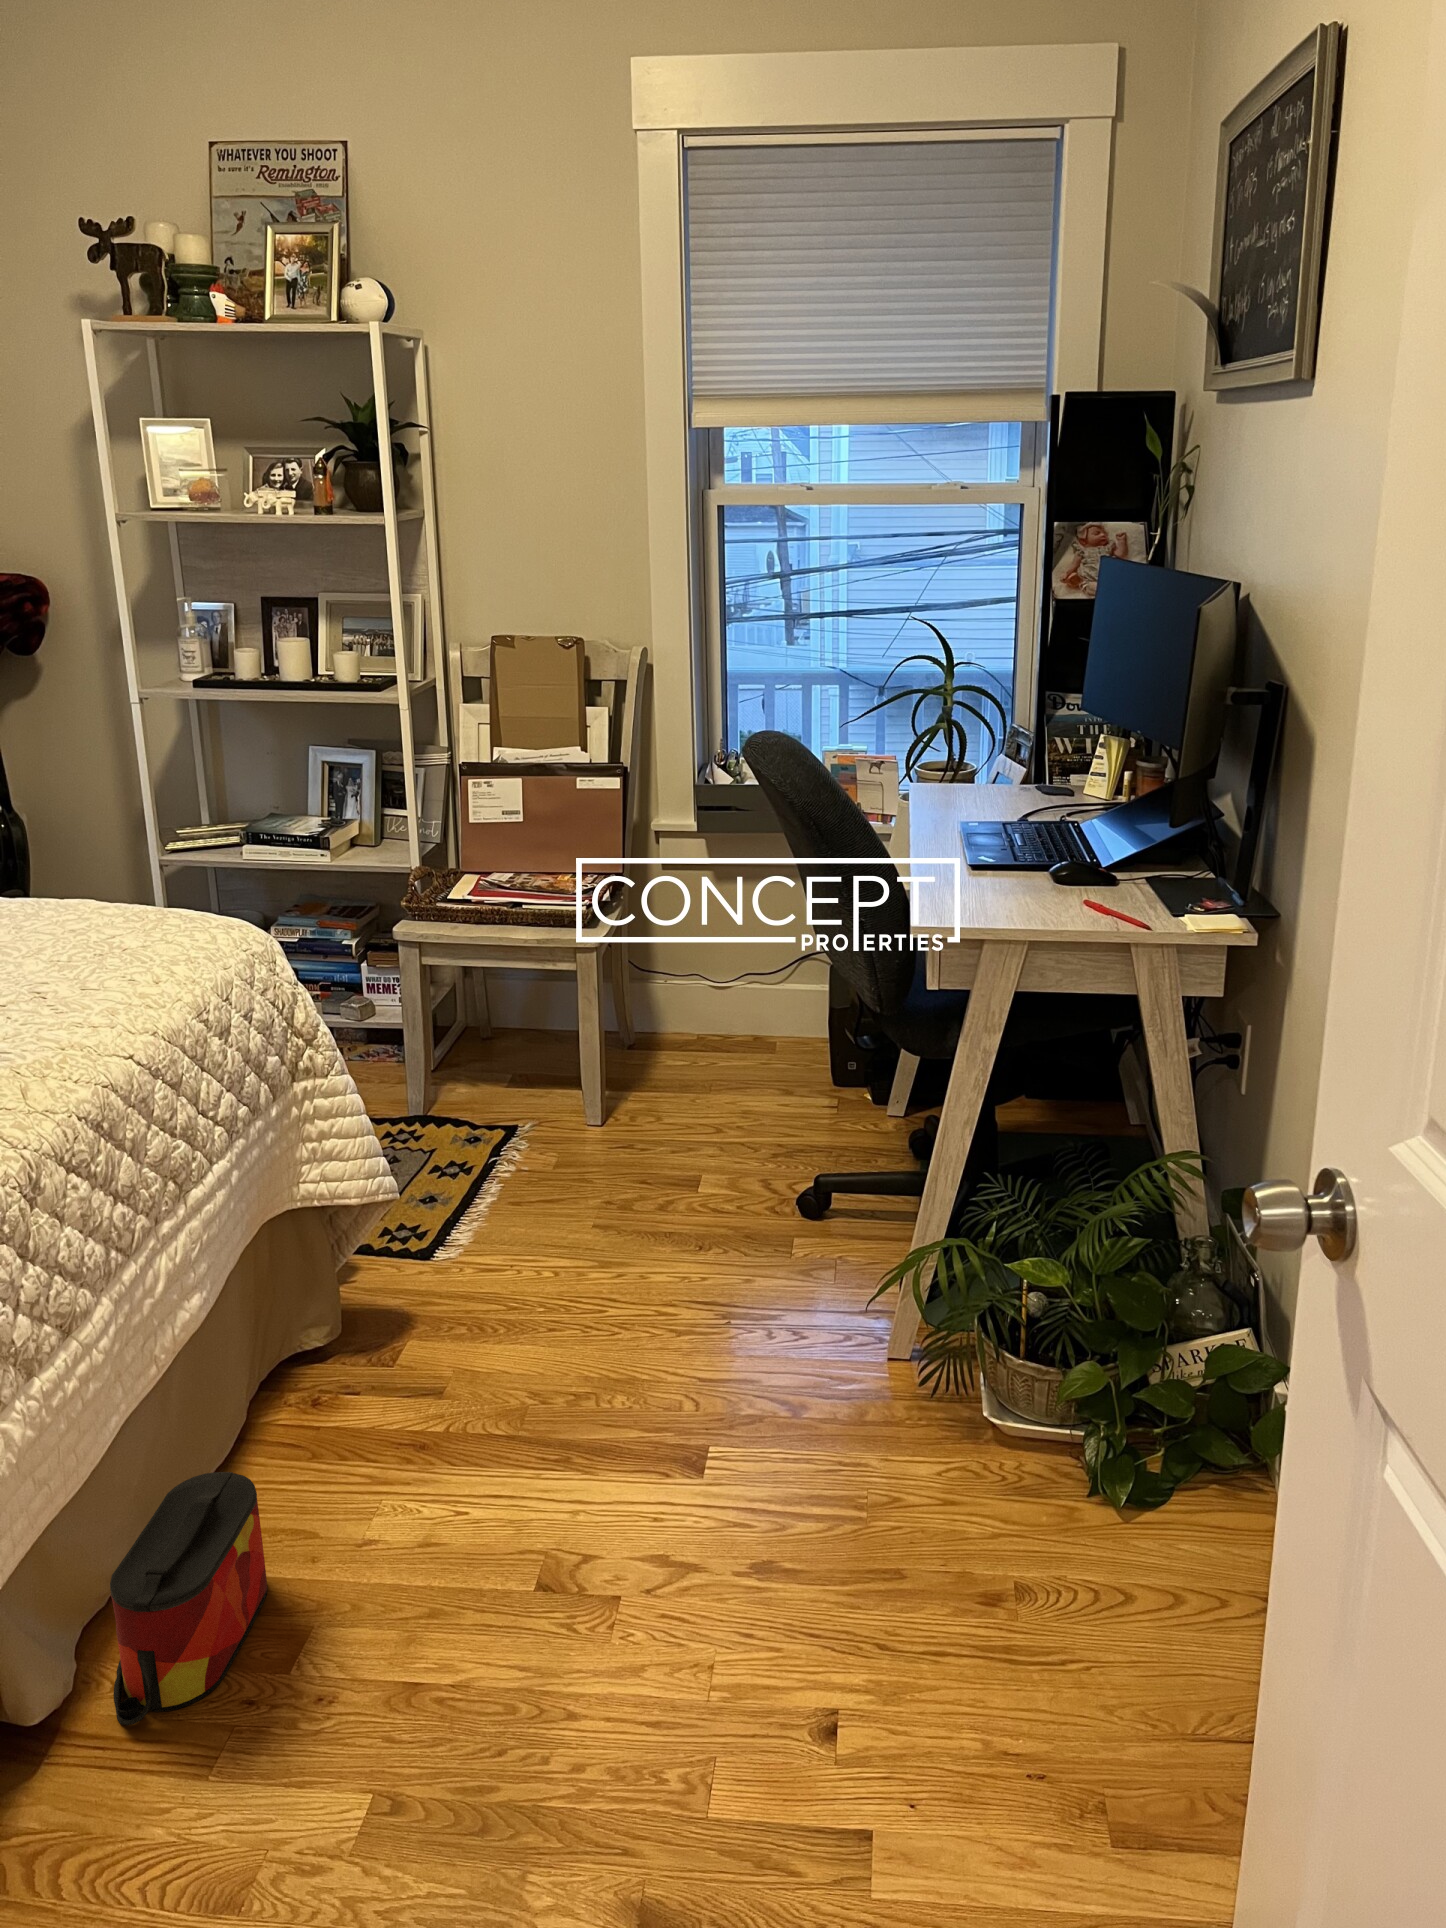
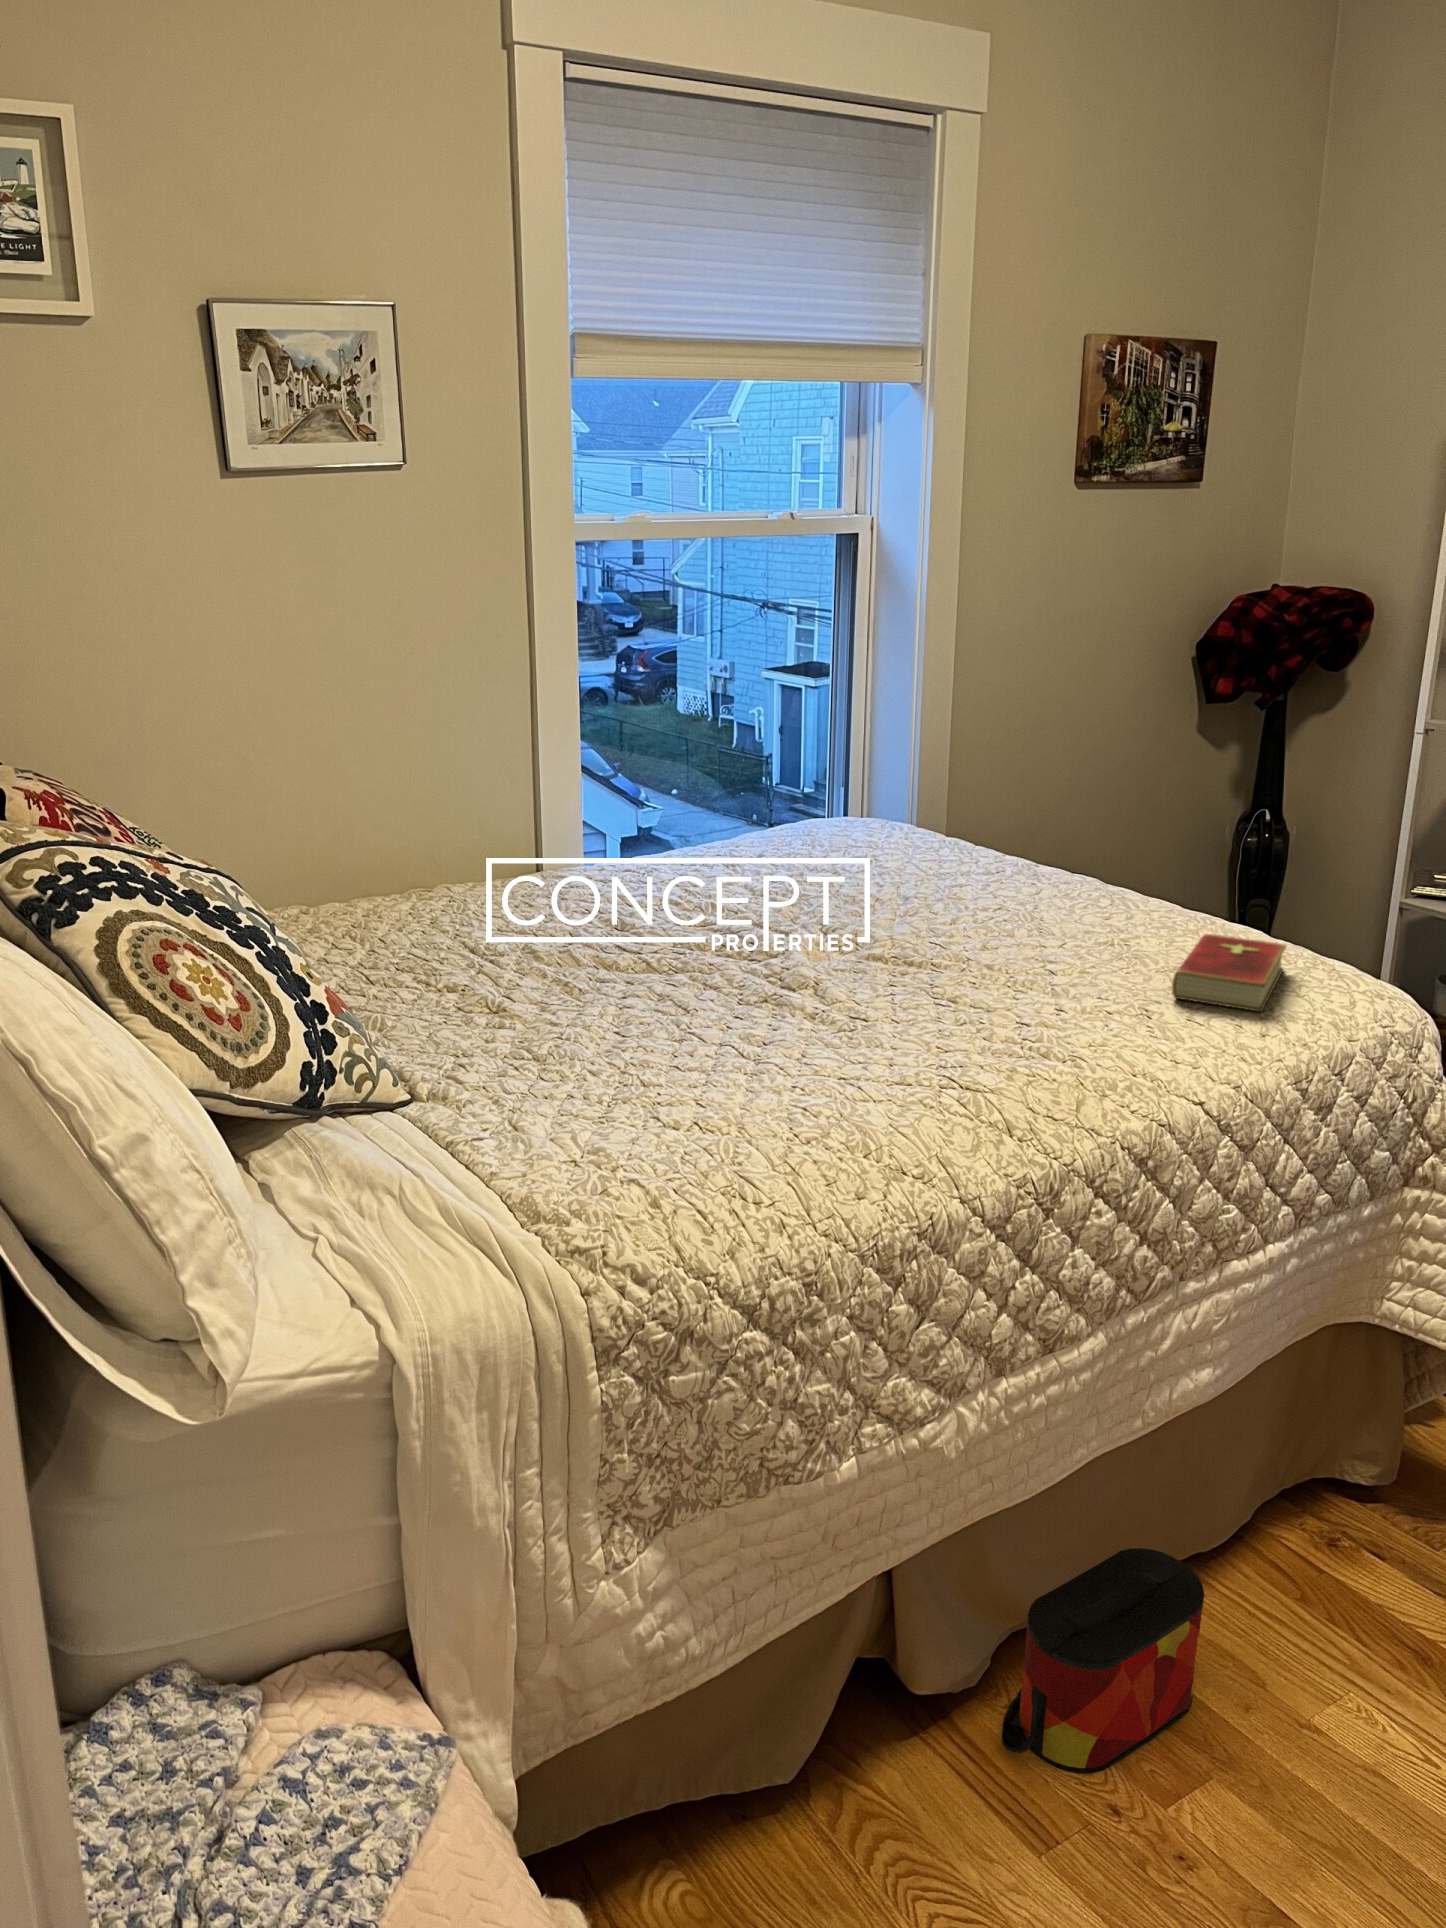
hardcover book: none [49,902,143,975] -> present [1172,934,1286,1012]

